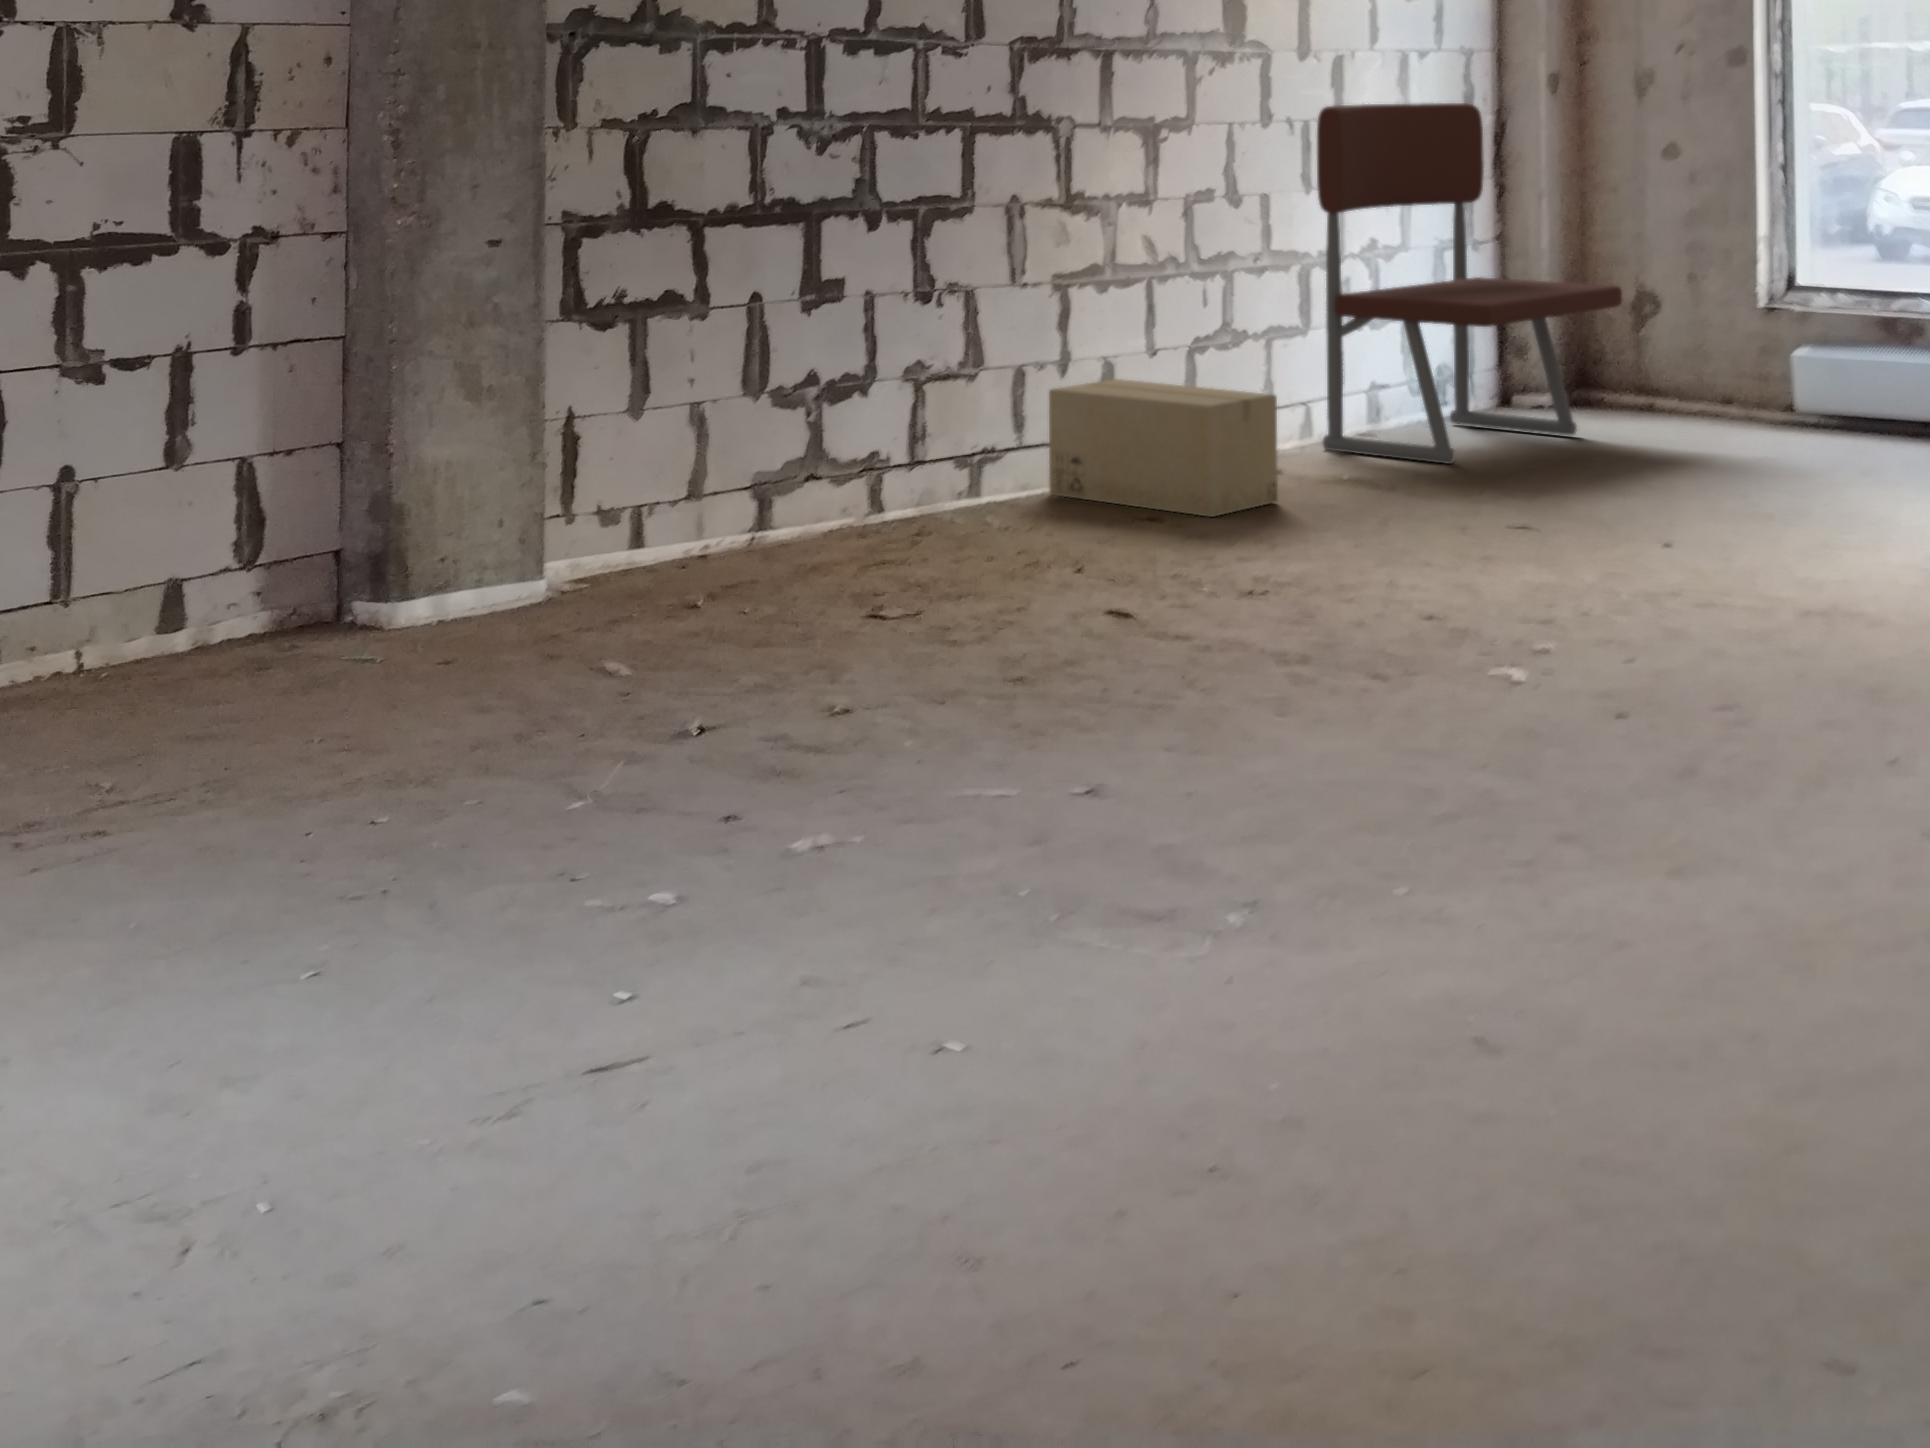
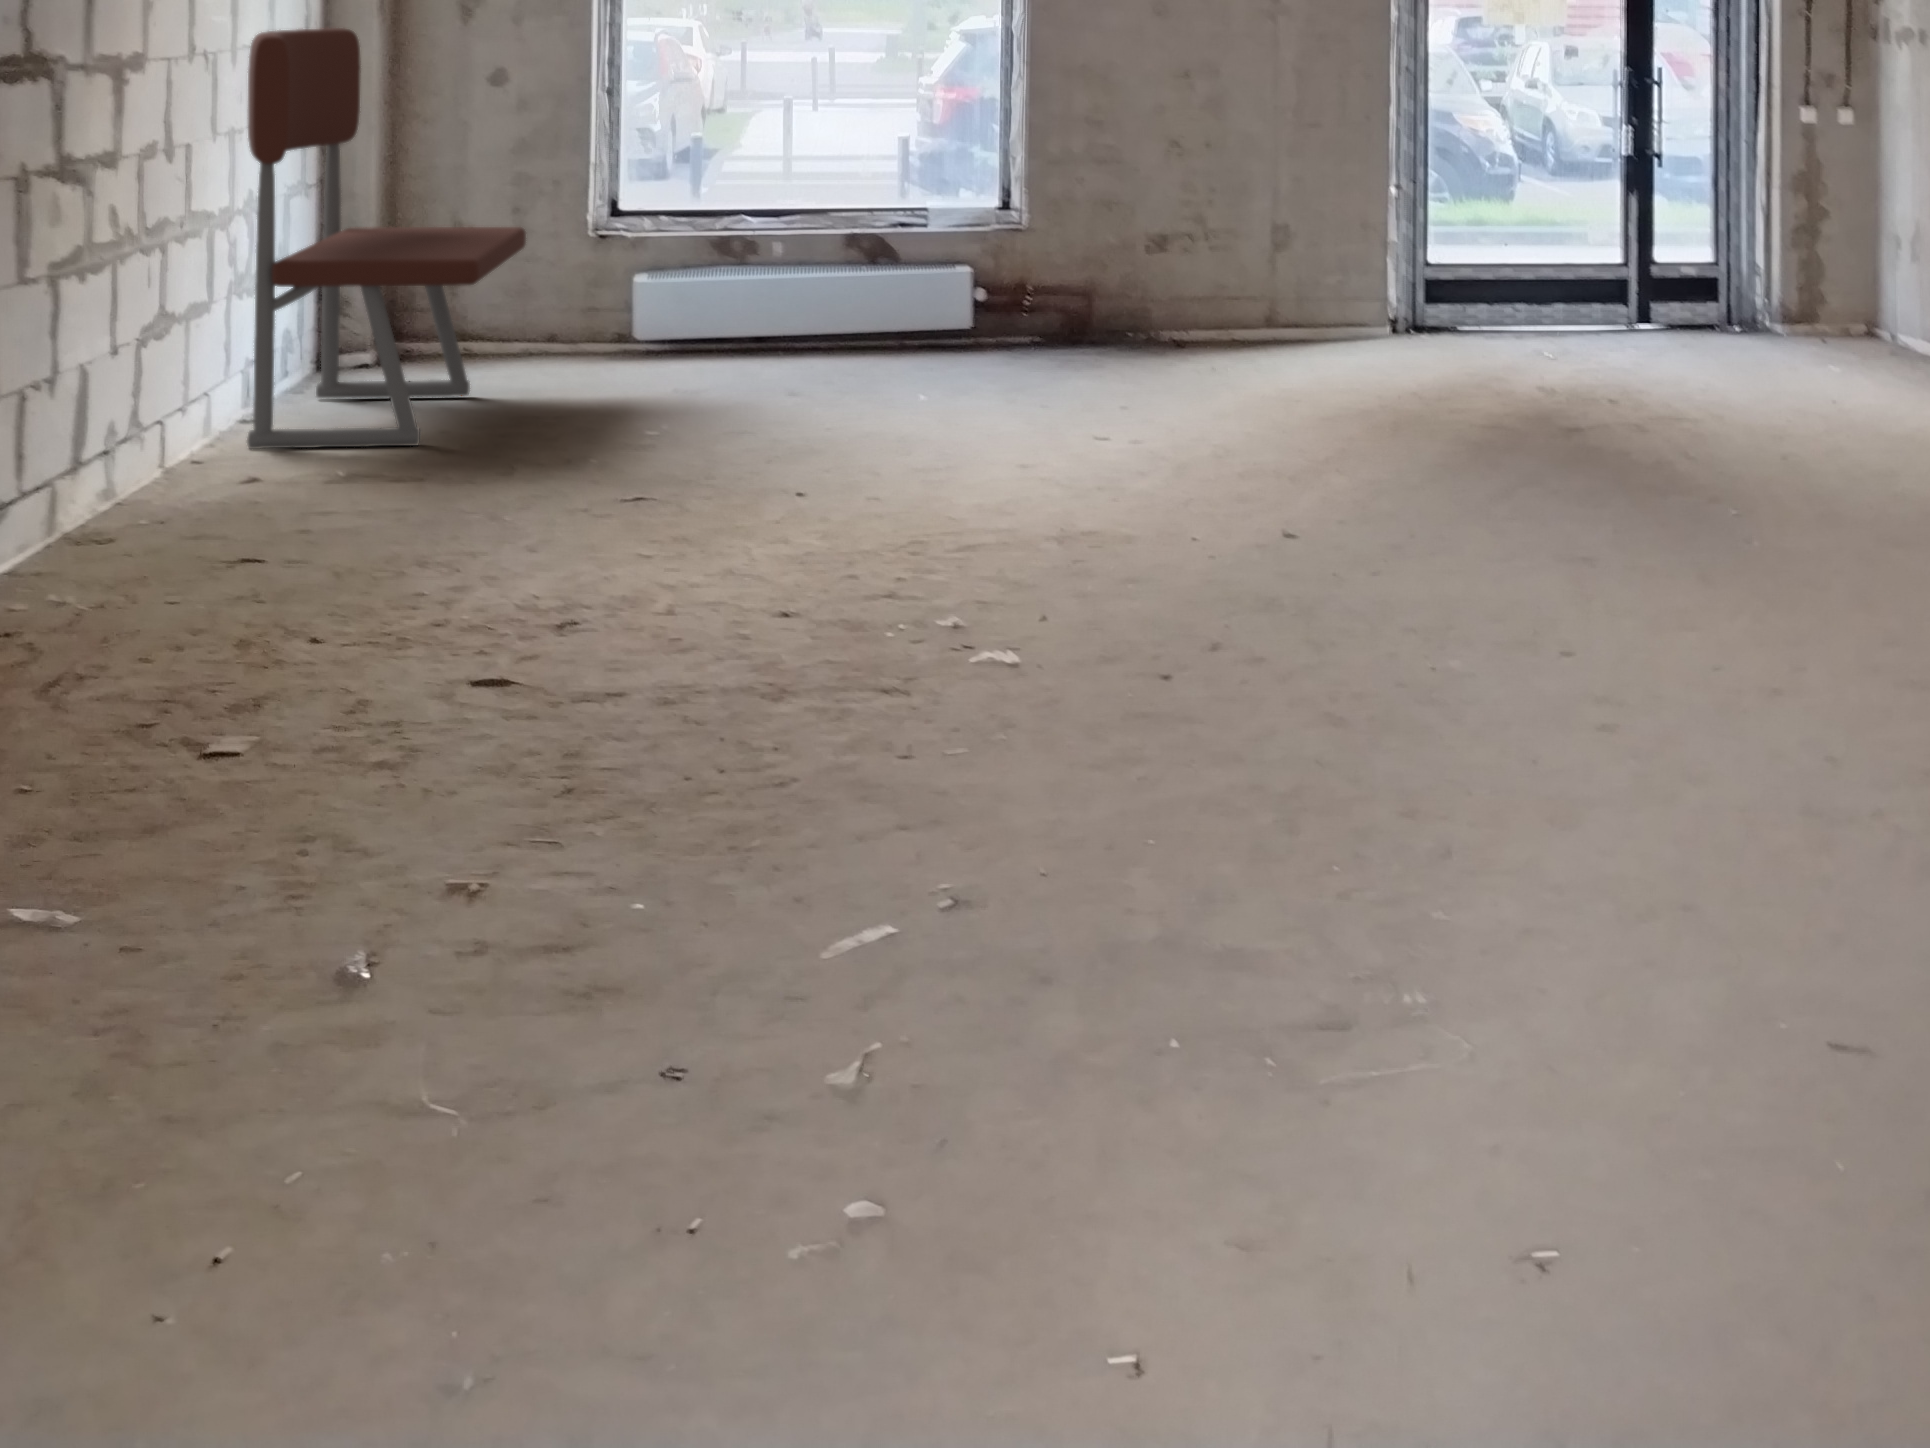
cardboard box: present [1049,379,1278,517] -> none [52,390,347,557]

